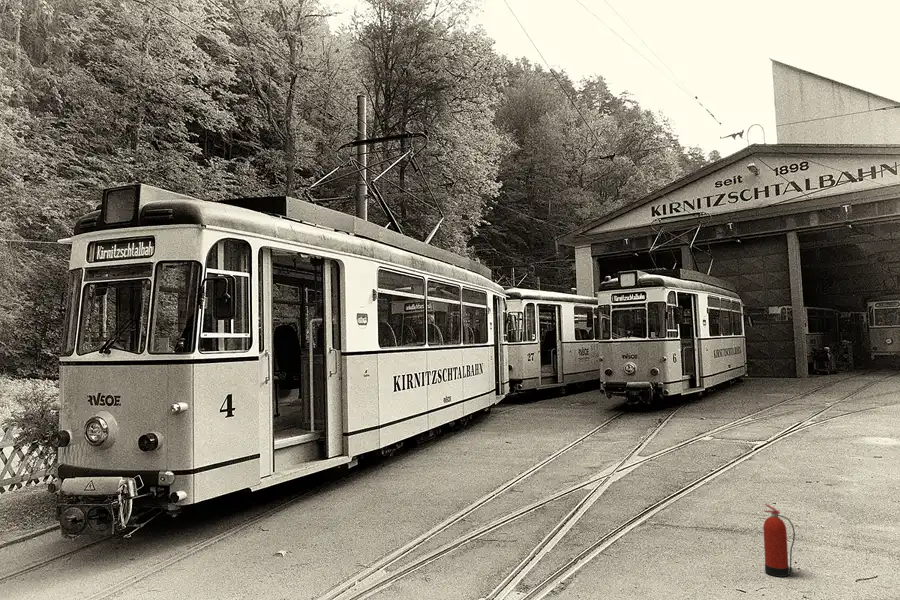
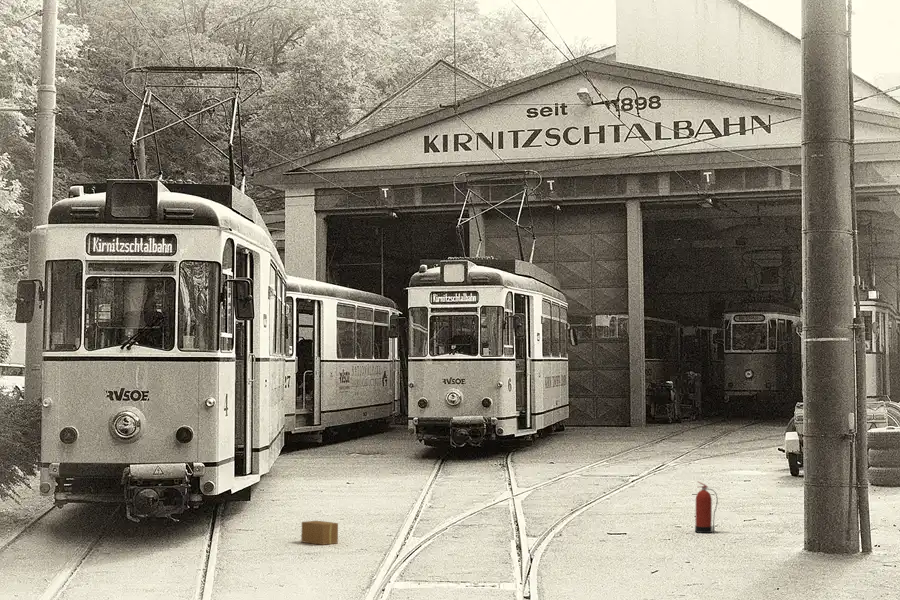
cardboard box: none [273,533,301,569] -> present [301,521,338,545]

